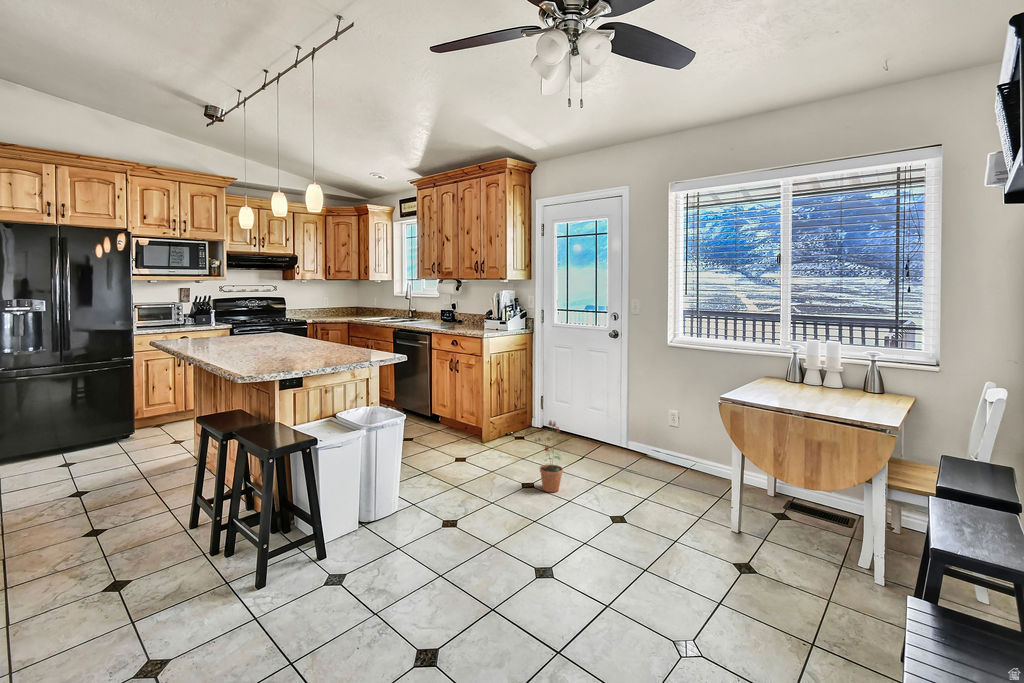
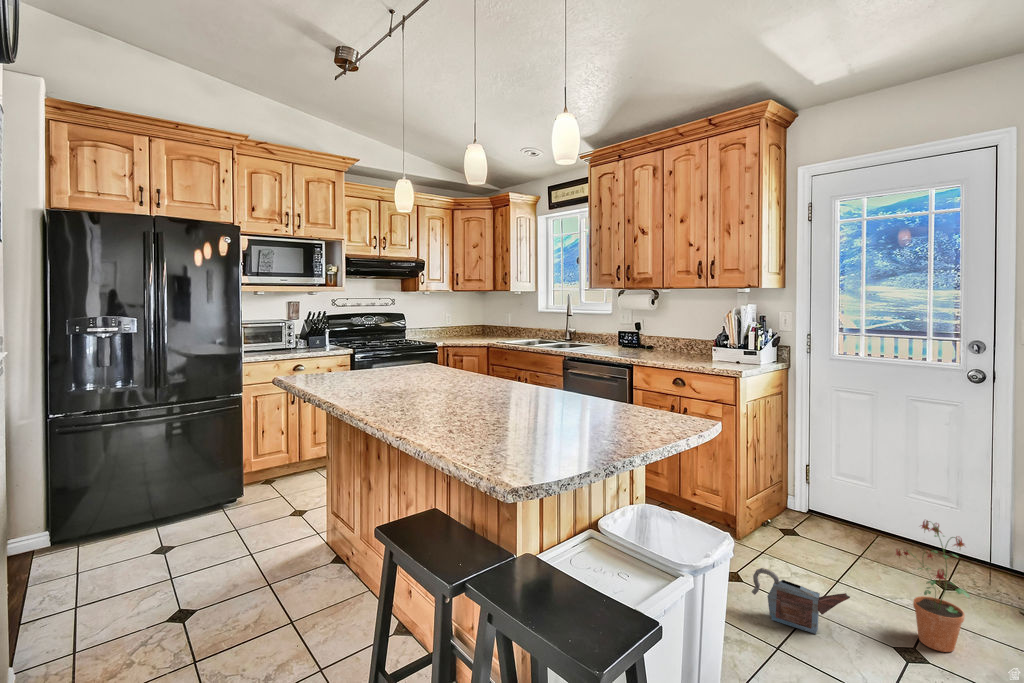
watering can: none [458,454,503,488] -> present [752,568,850,634]

